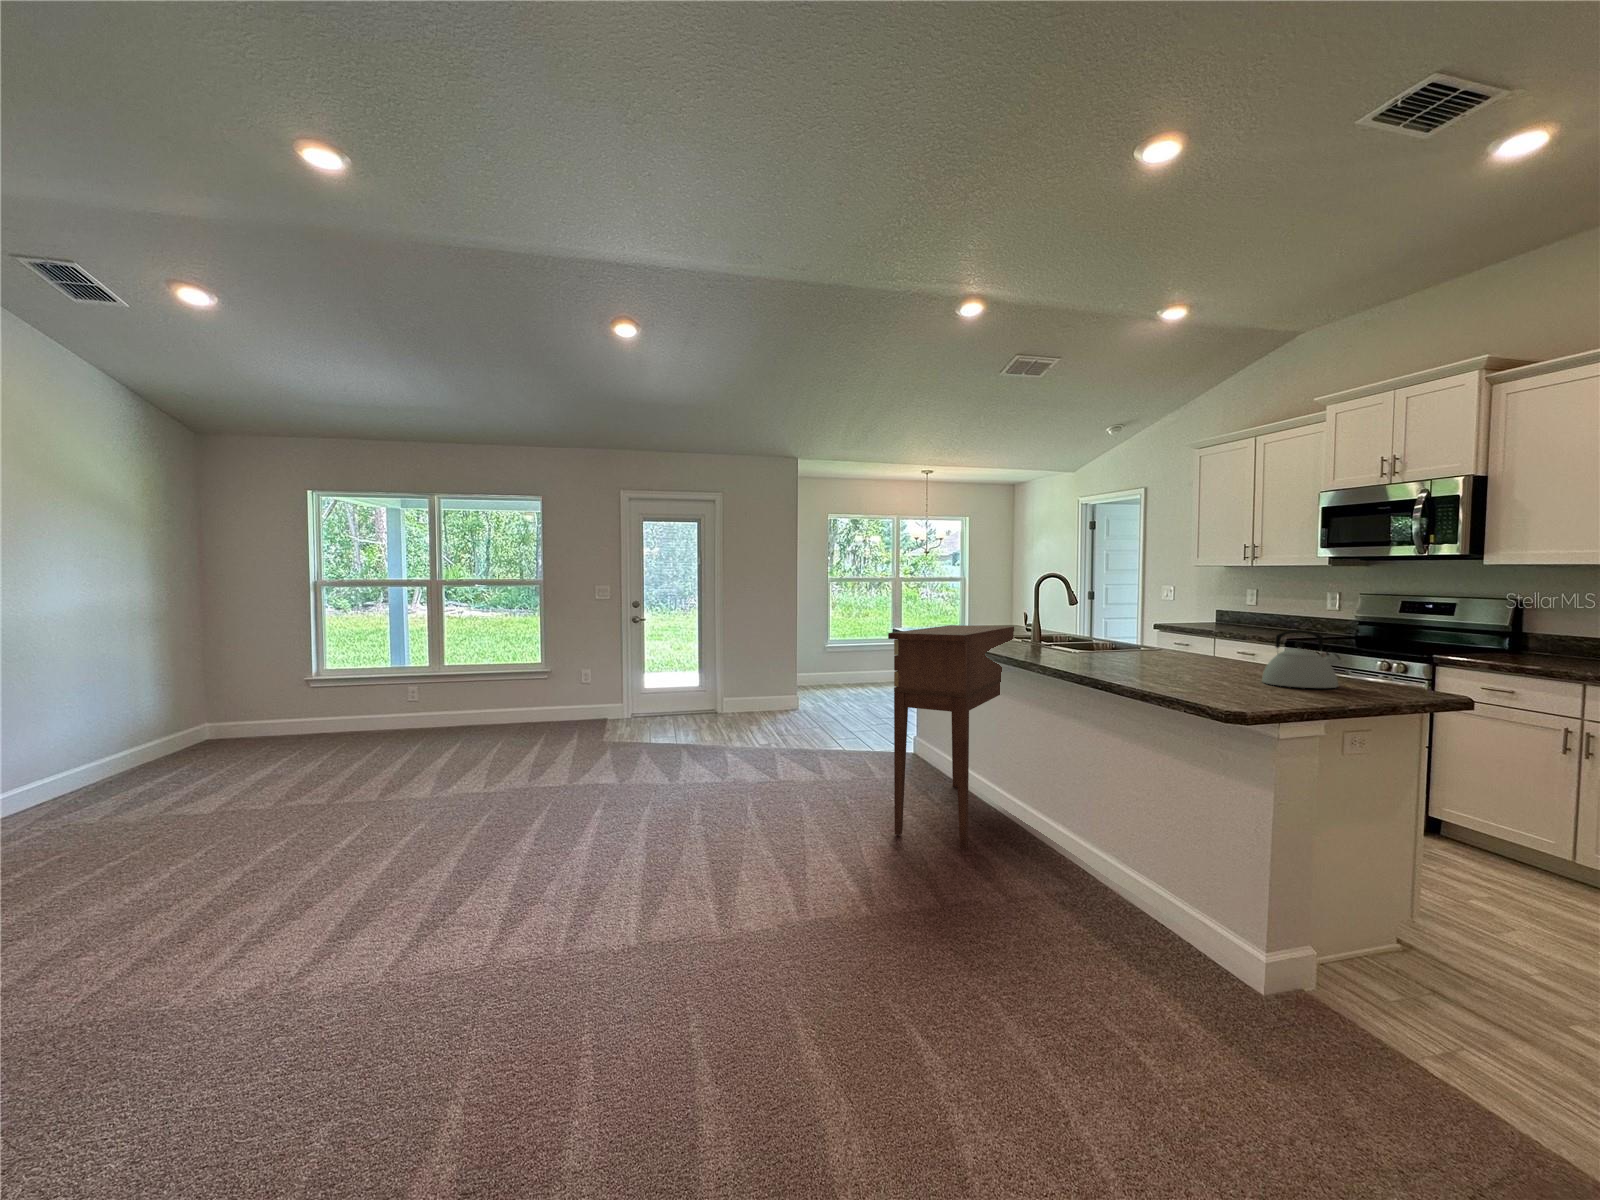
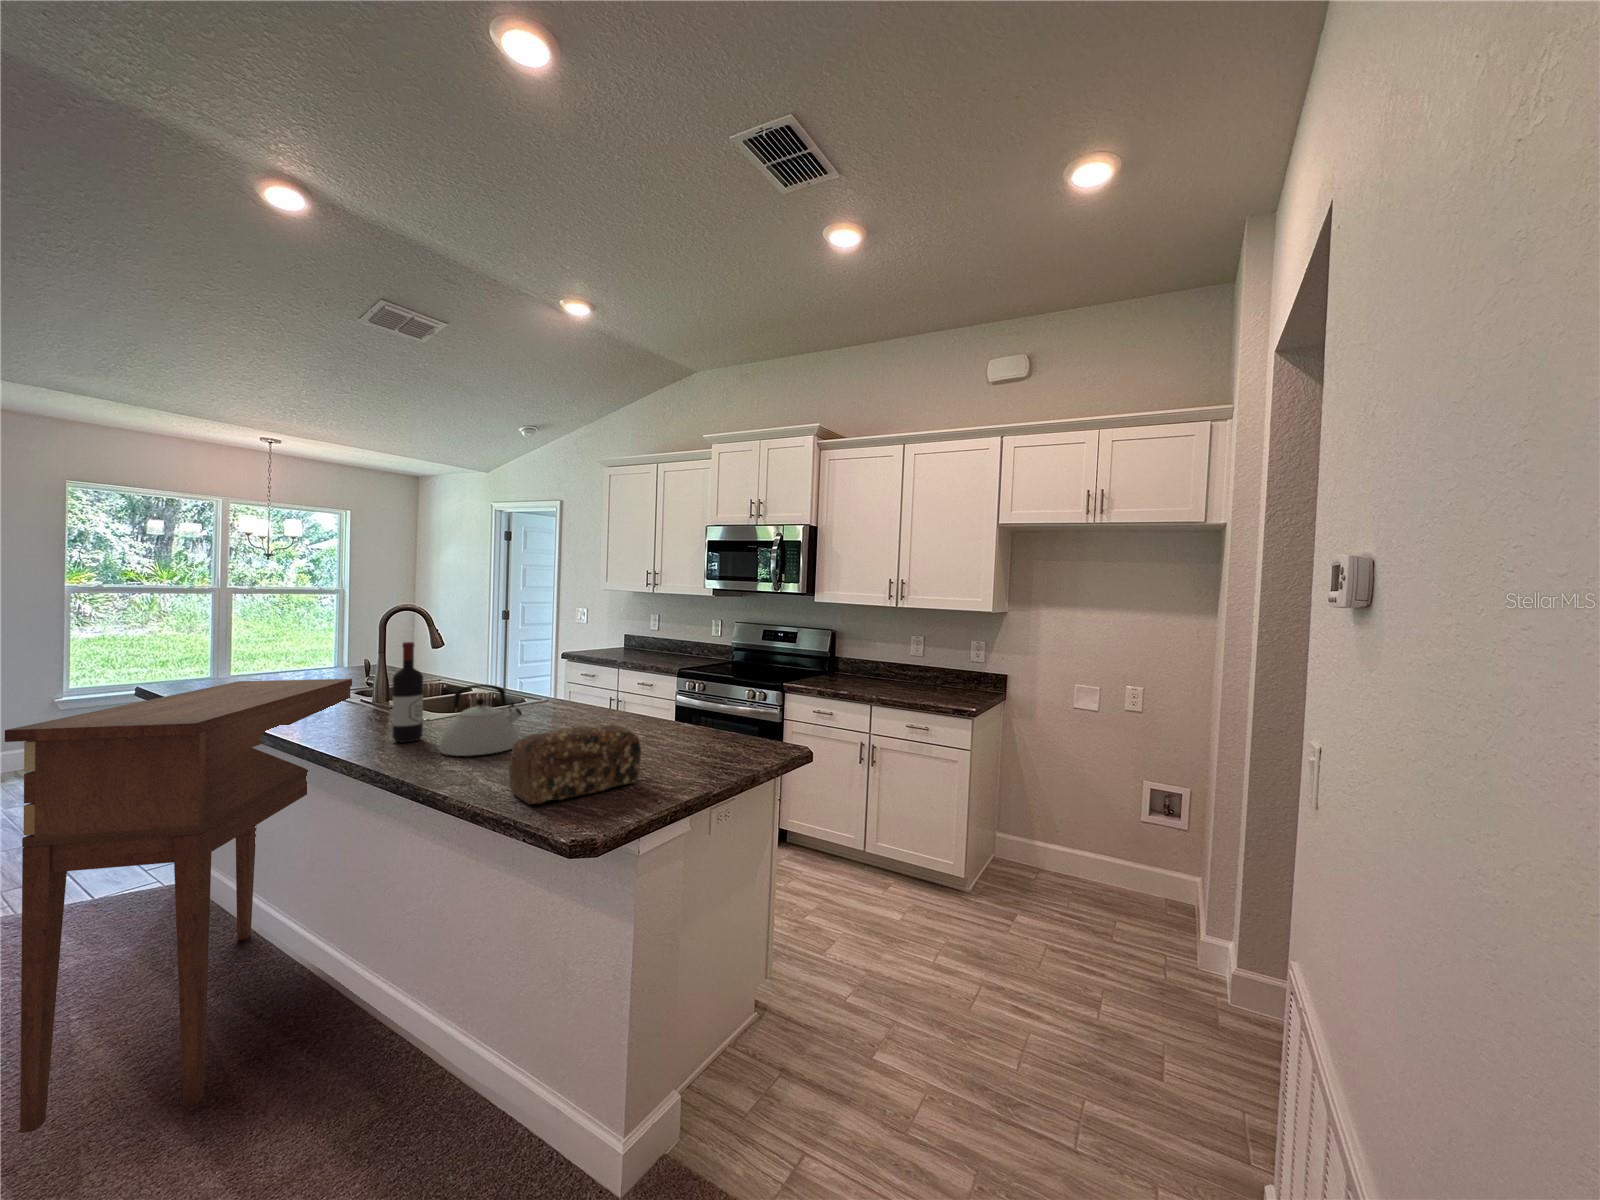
wine bottle: none [1061,593,1081,660] -> present [392,642,423,742]
kettle: present [1262,630,1340,688] -> present [440,684,522,756]
bread loaf: none [1161,646,1270,692] -> present [508,725,641,804]

